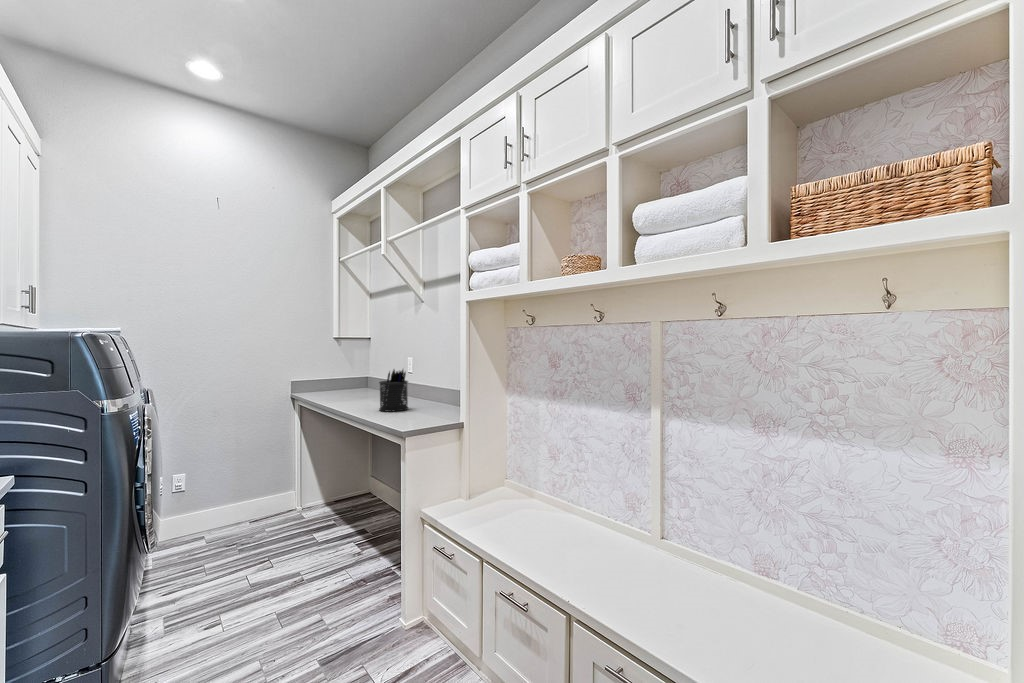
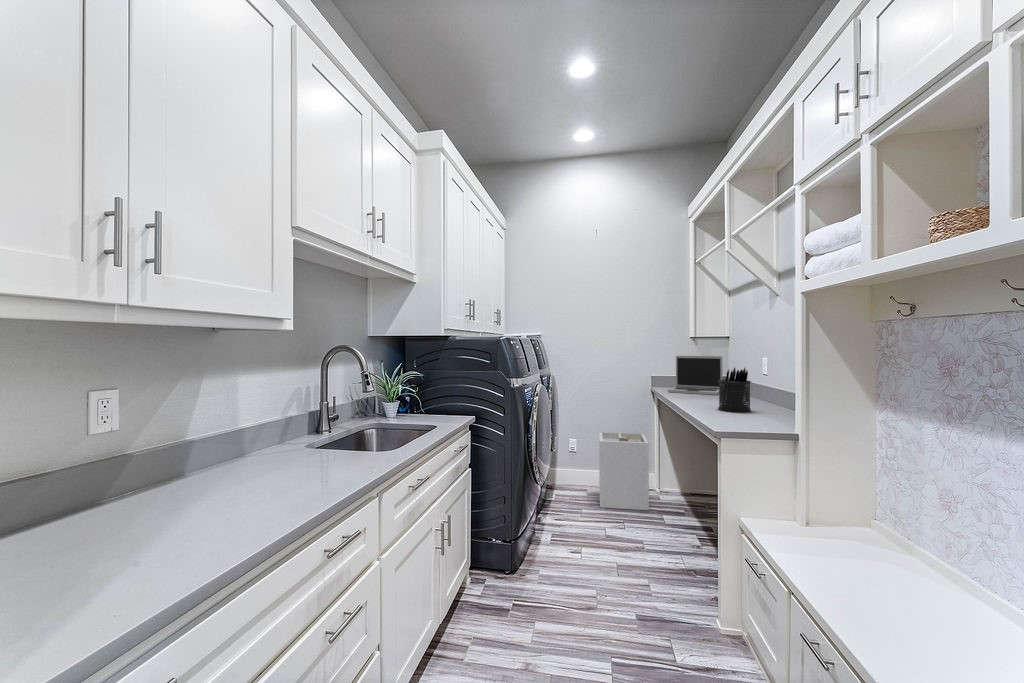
laptop: none [313,359,365,399] -> present [668,356,722,395]
laundry hamper: none [223,449,294,551] -> present [599,432,649,510]

